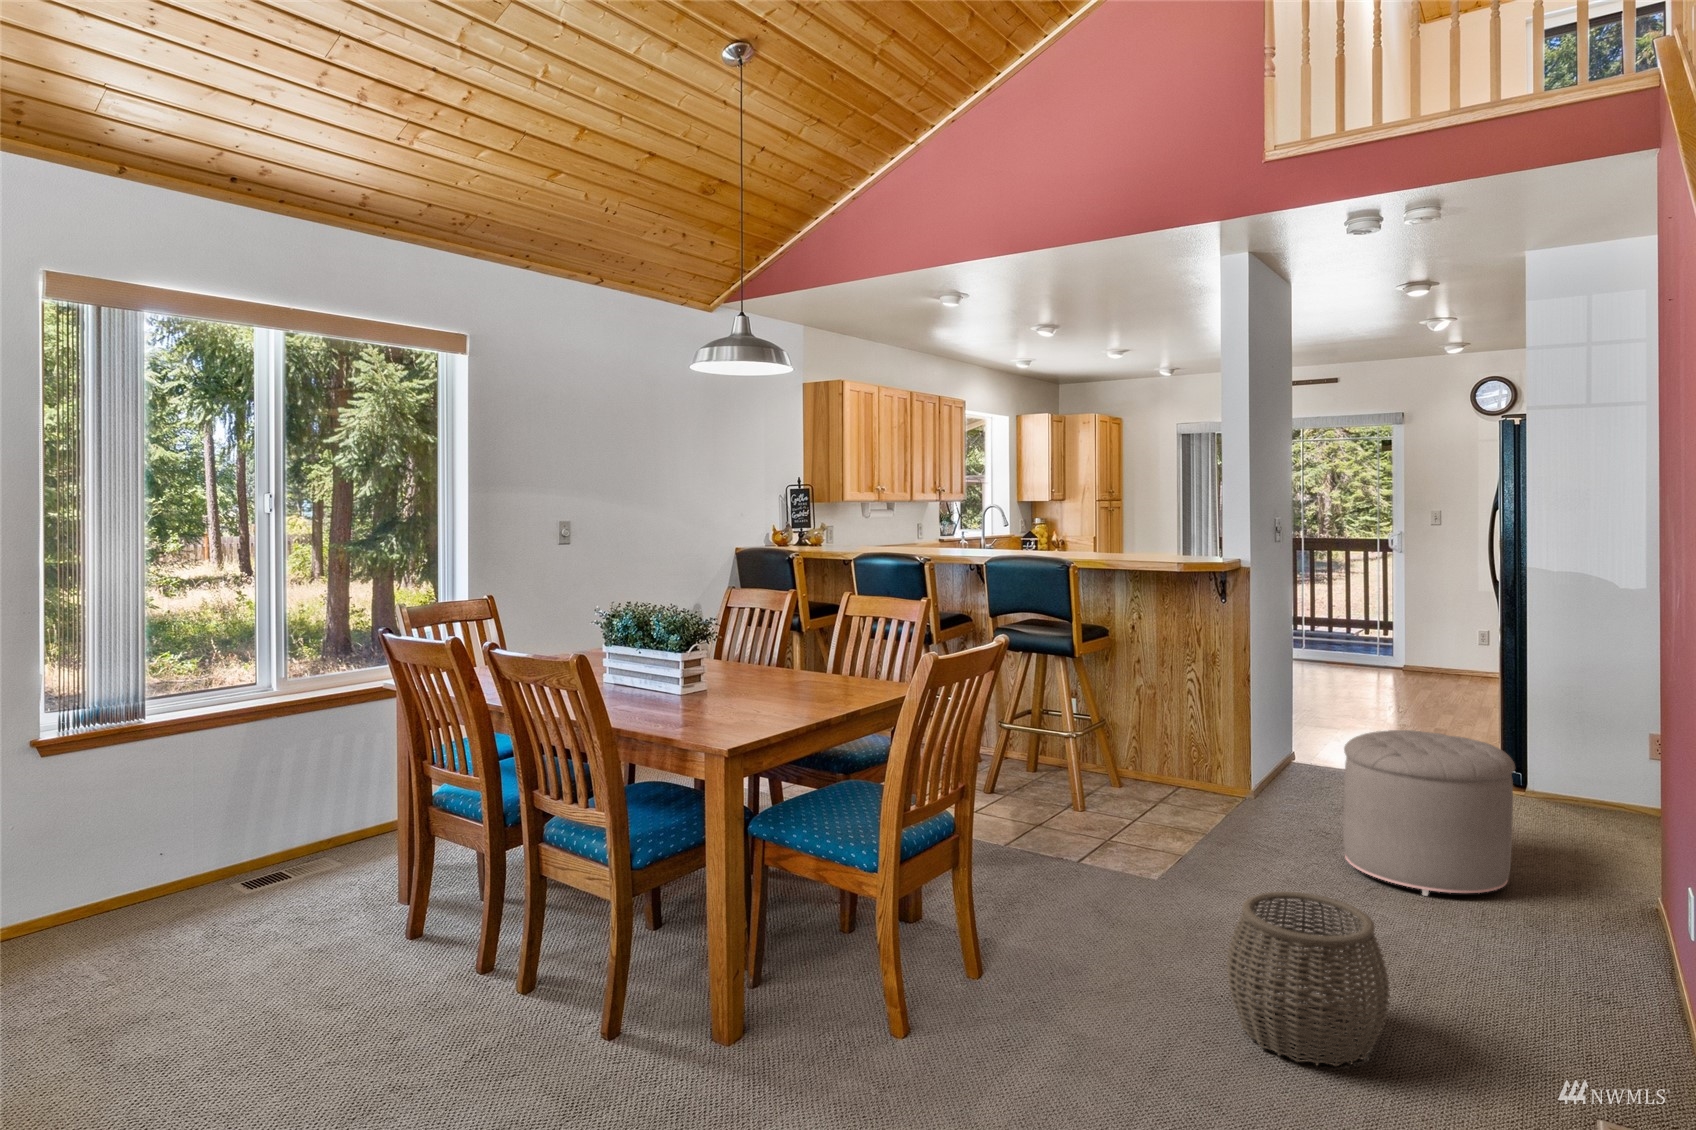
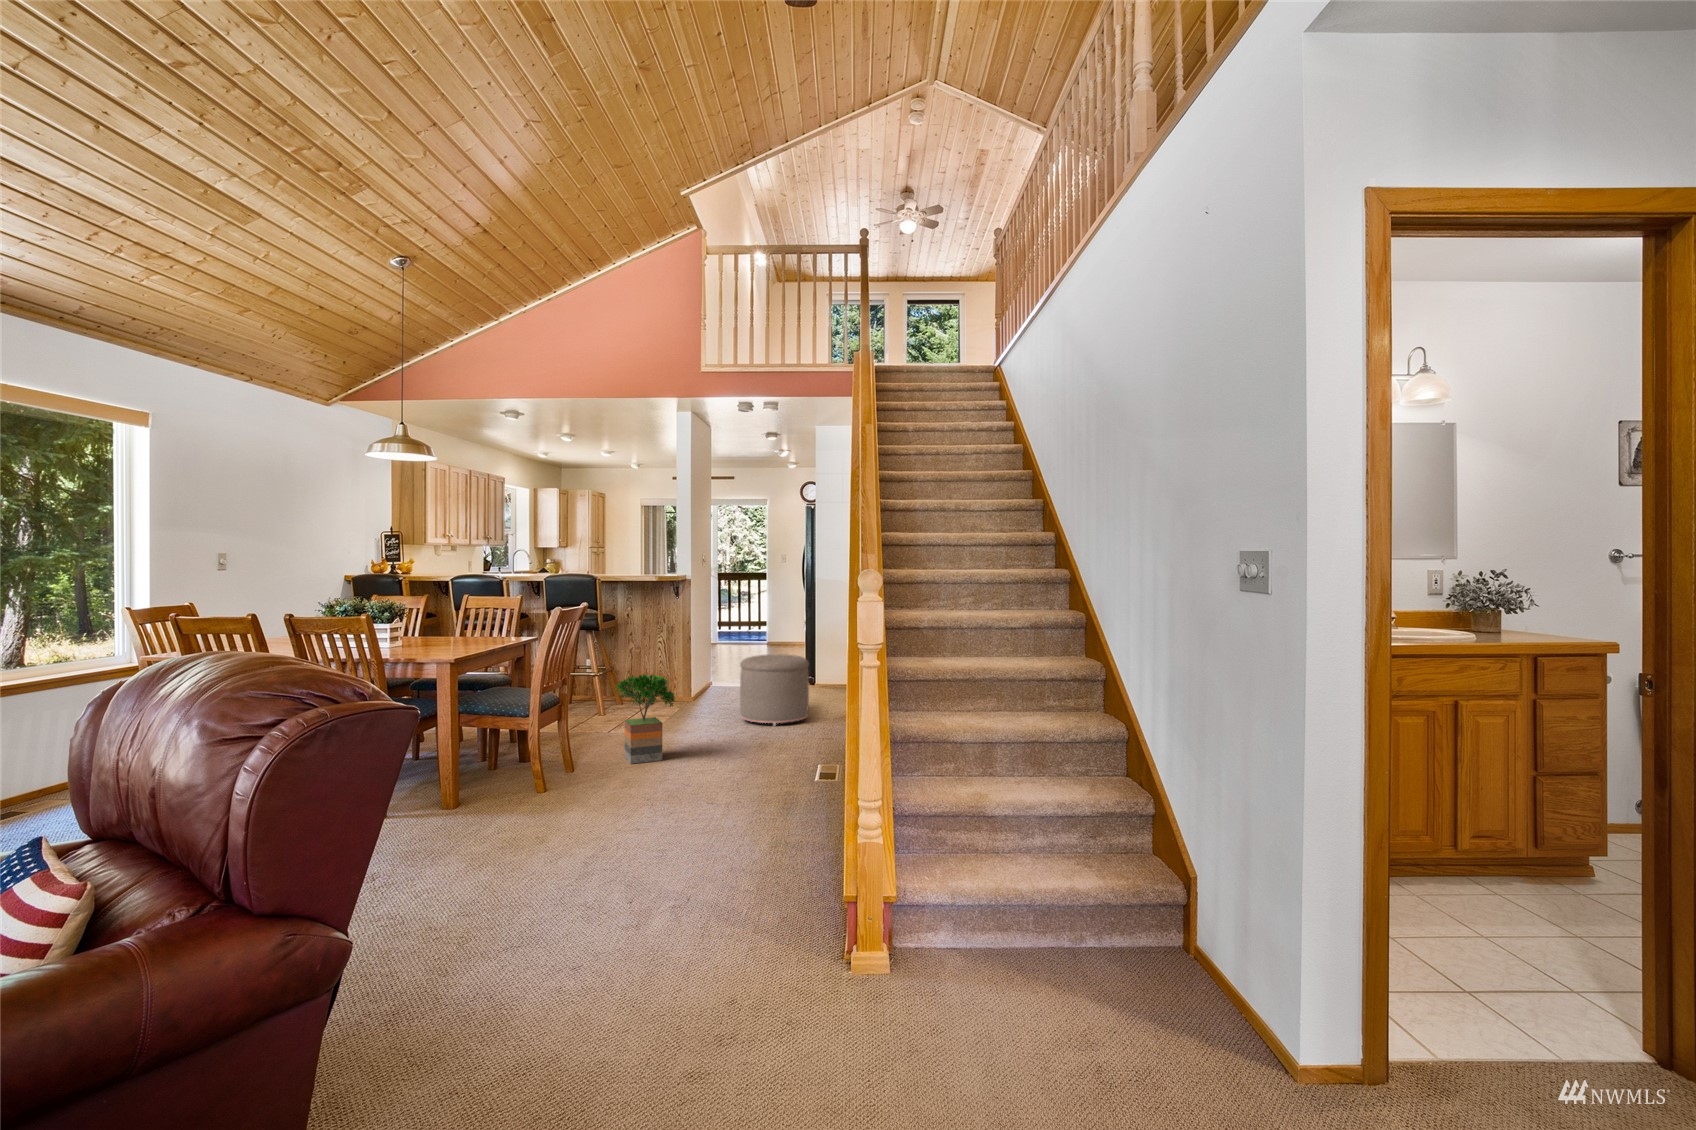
potted tree: none [1067,774,1195,966] -> present [616,674,675,764]
woven basket: present [1226,891,1390,1066] -> none [692,710,756,775]

